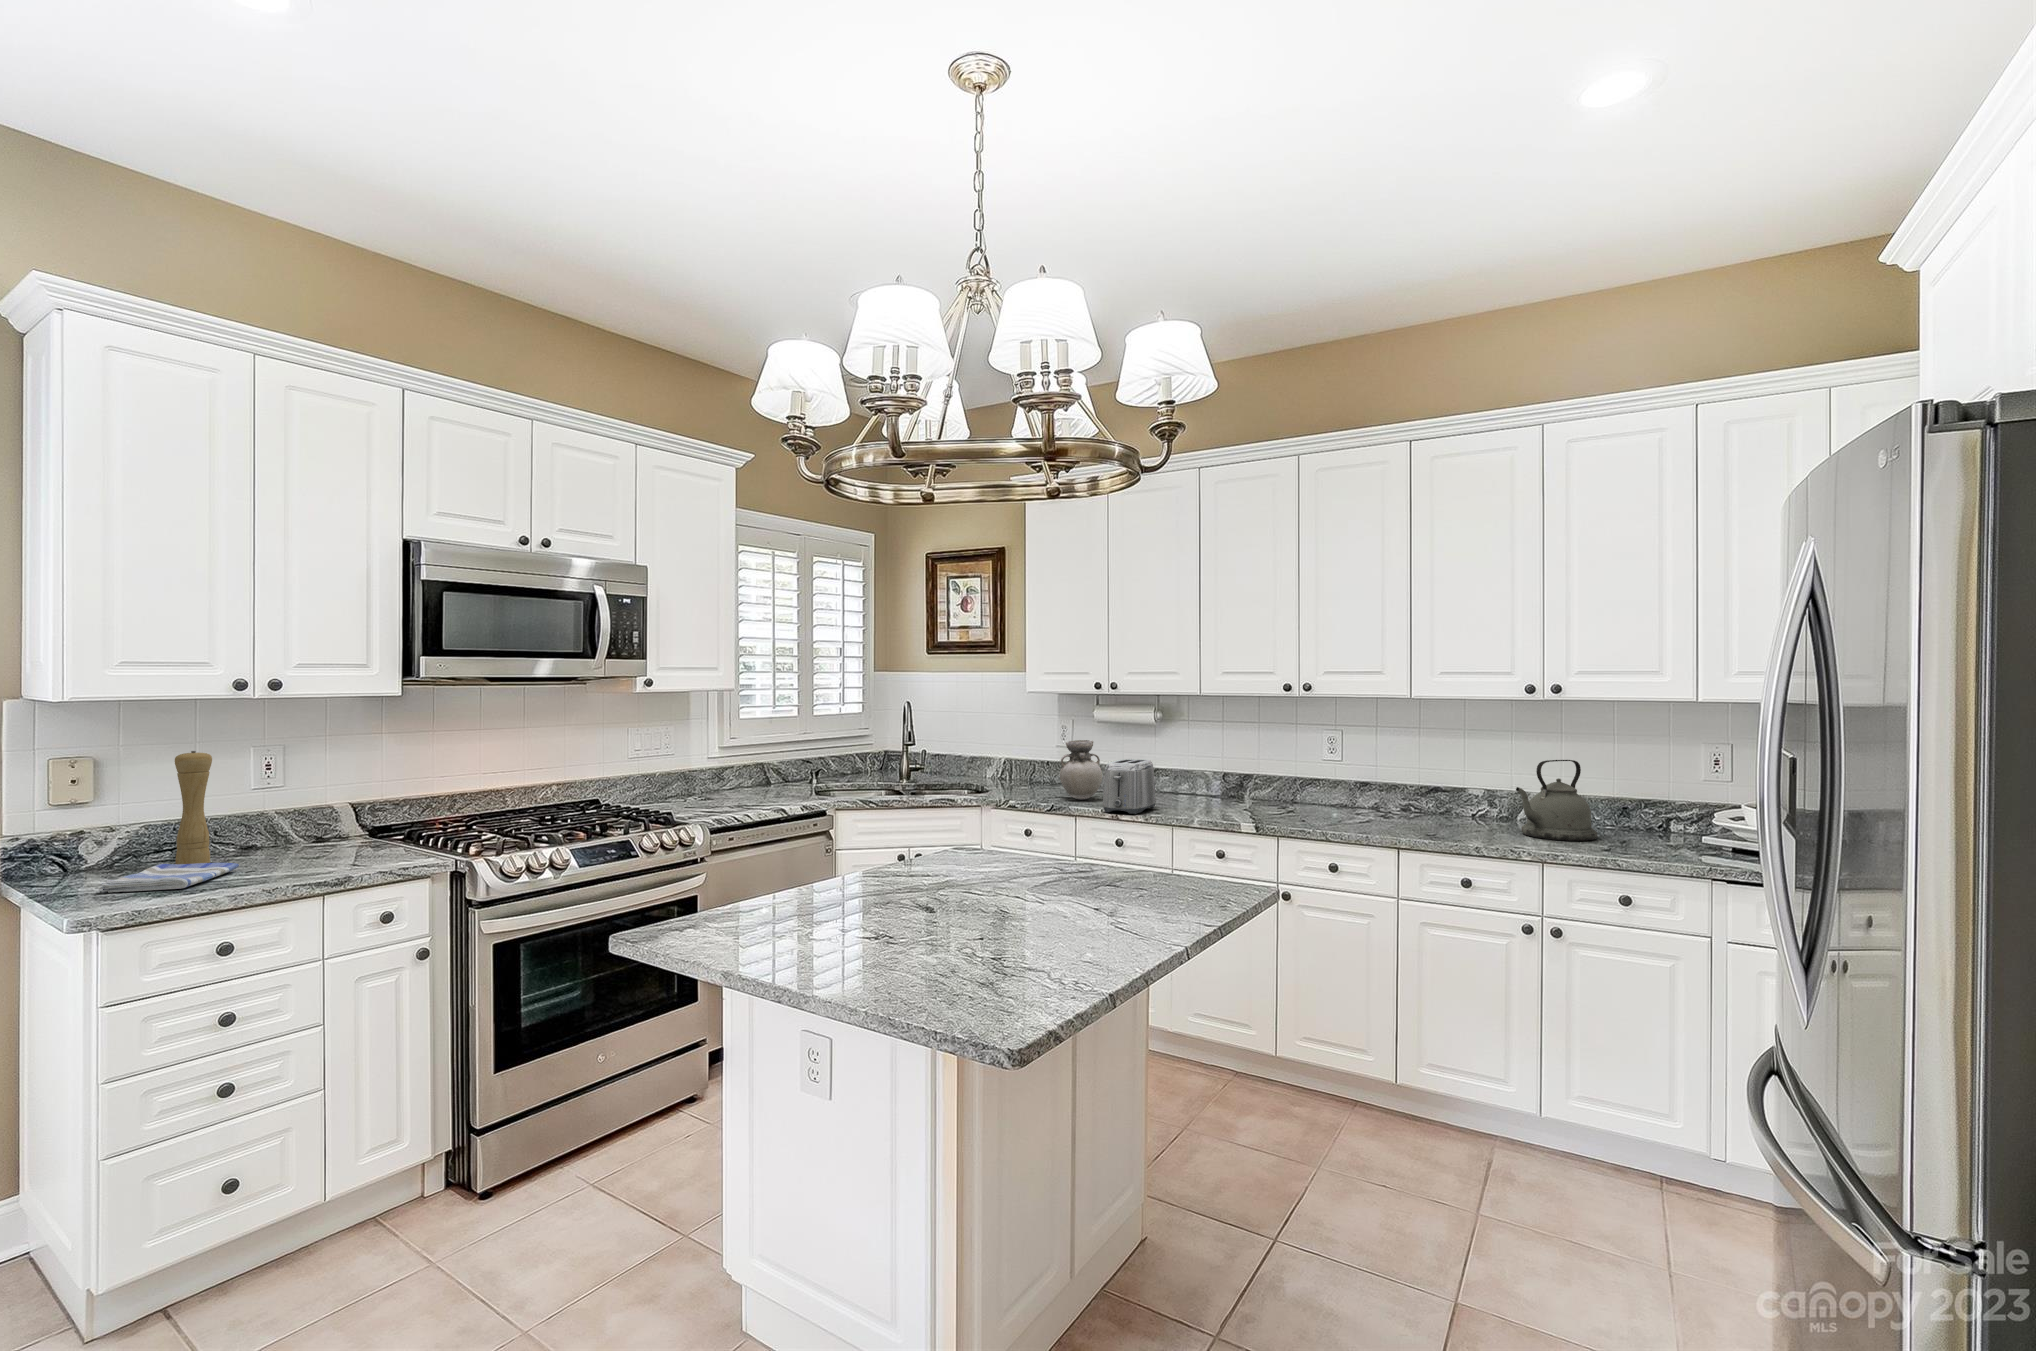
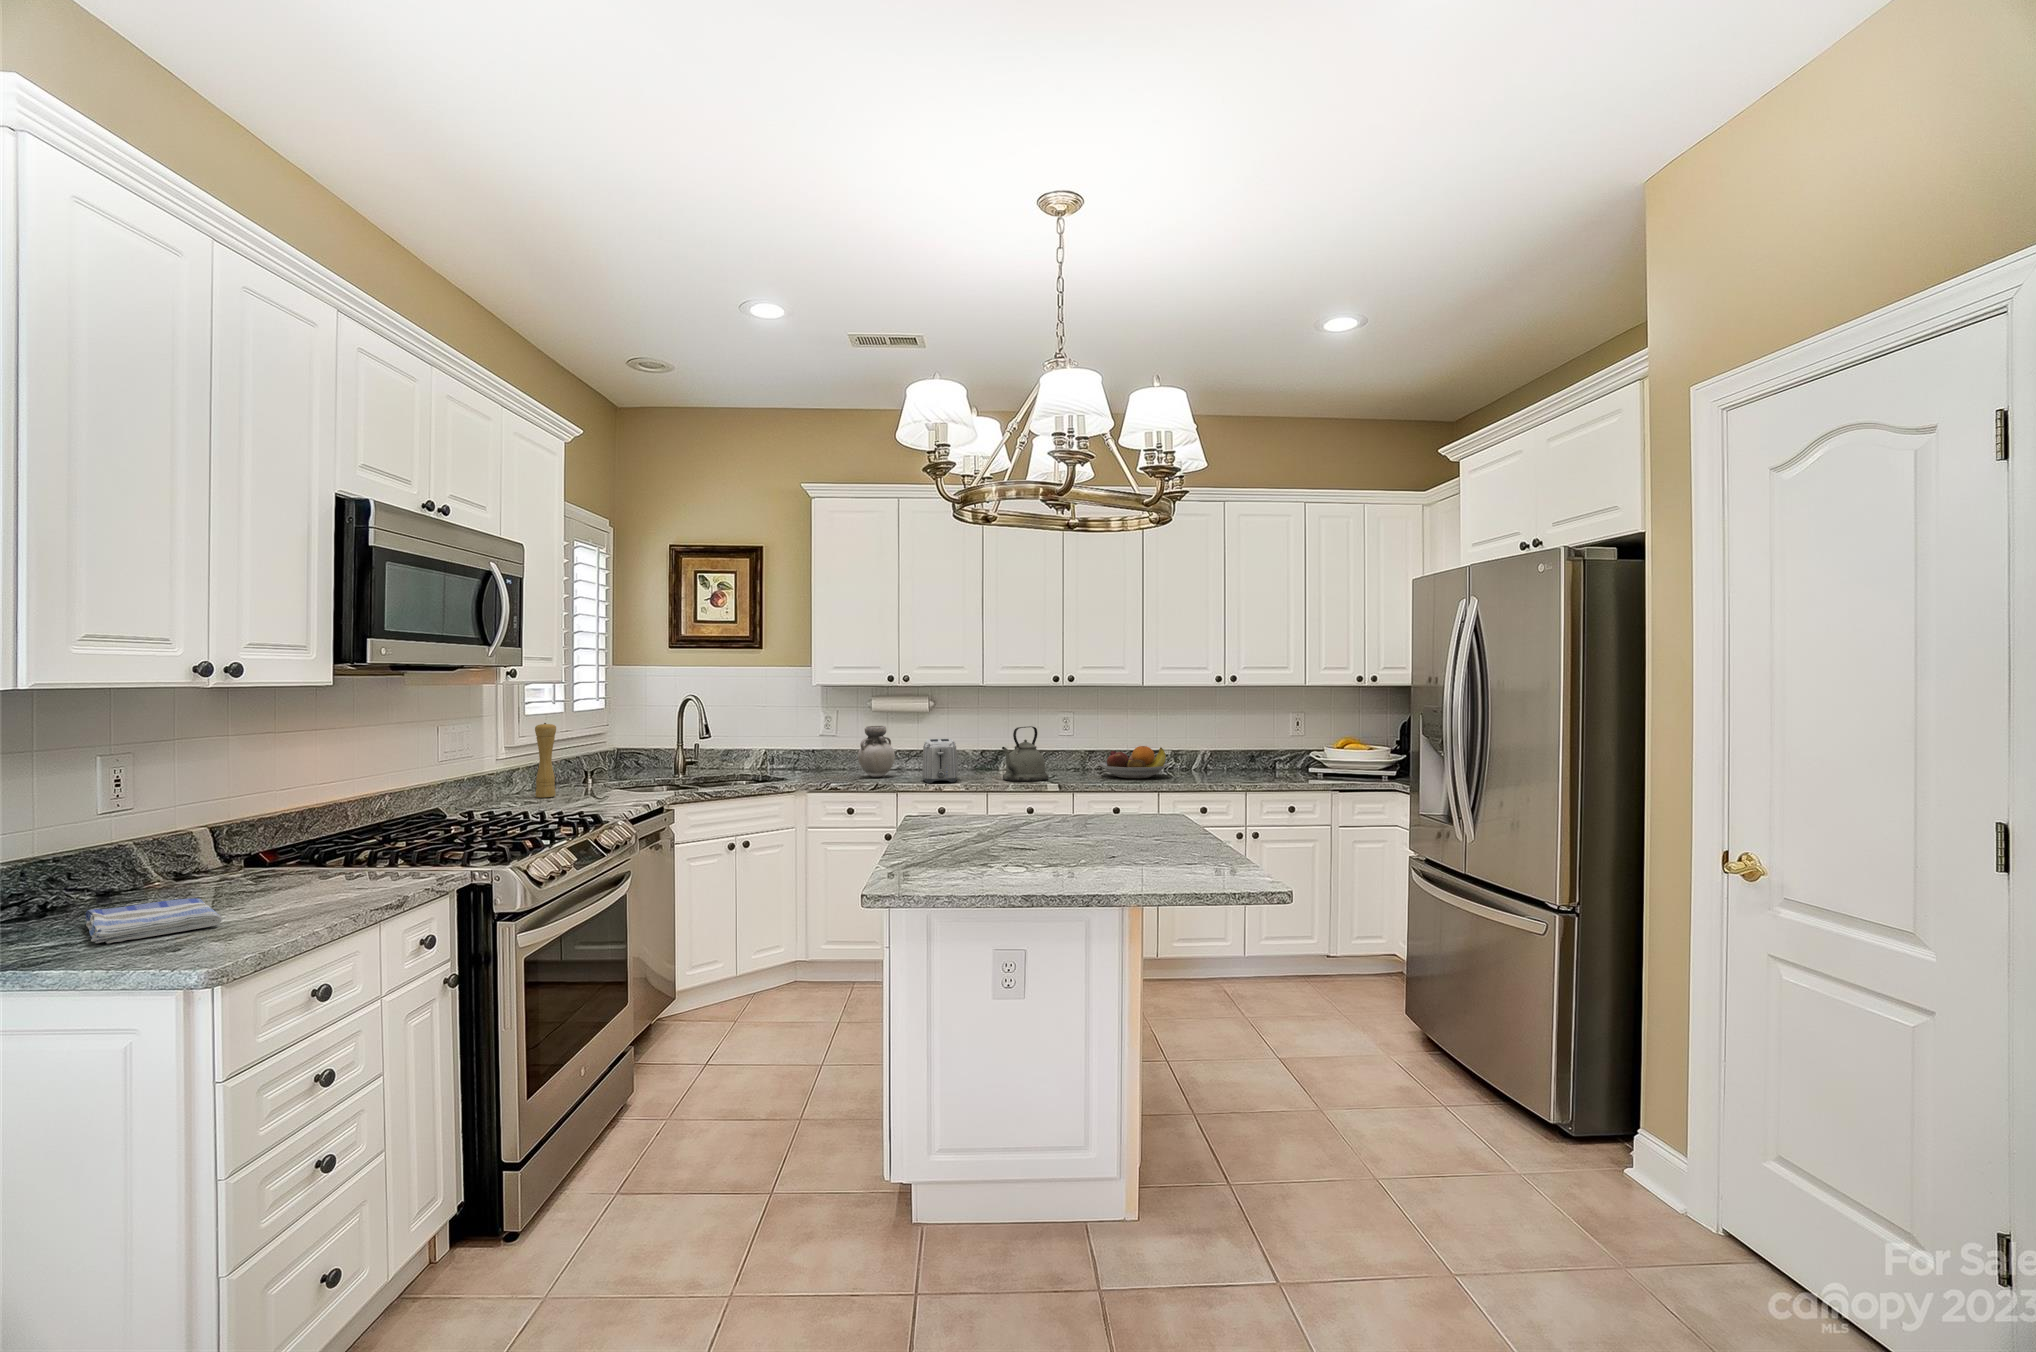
pepper mill: present [175,751,212,864] -> present [535,723,556,798]
kettle: present [1516,760,1598,841] -> present [1002,726,1049,781]
fruit bowl: none [1338,785,1446,831] -> present [1098,746,1169,778]

